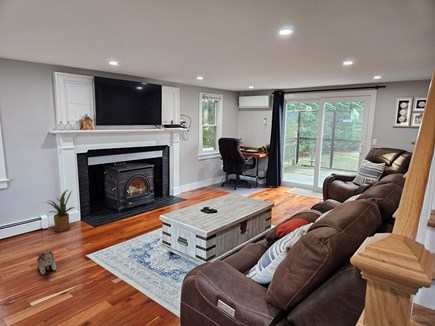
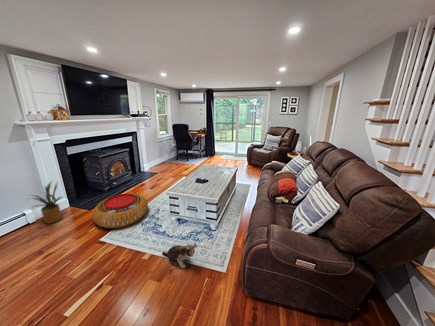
pouf: none [90,213,148,248] -> present [92,194,148,228]
plush toy: present [38,250,56,275] -> present [162,244,197,268]

